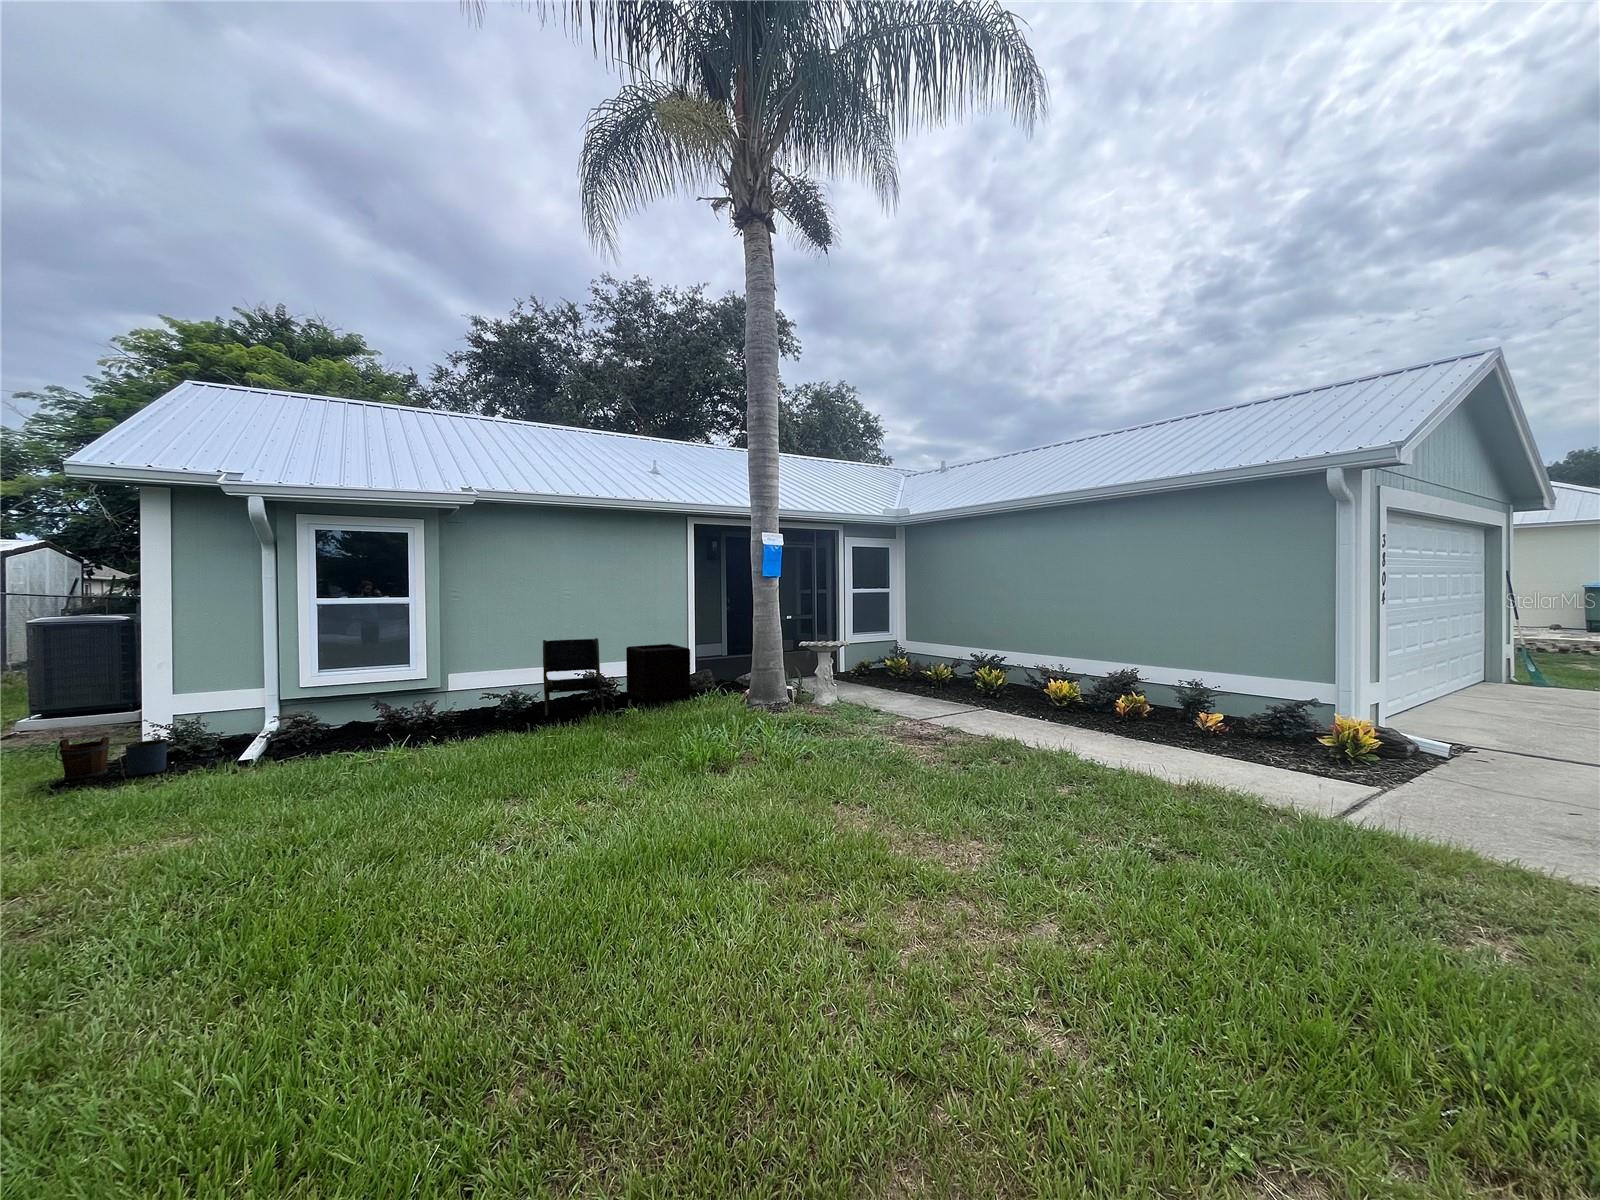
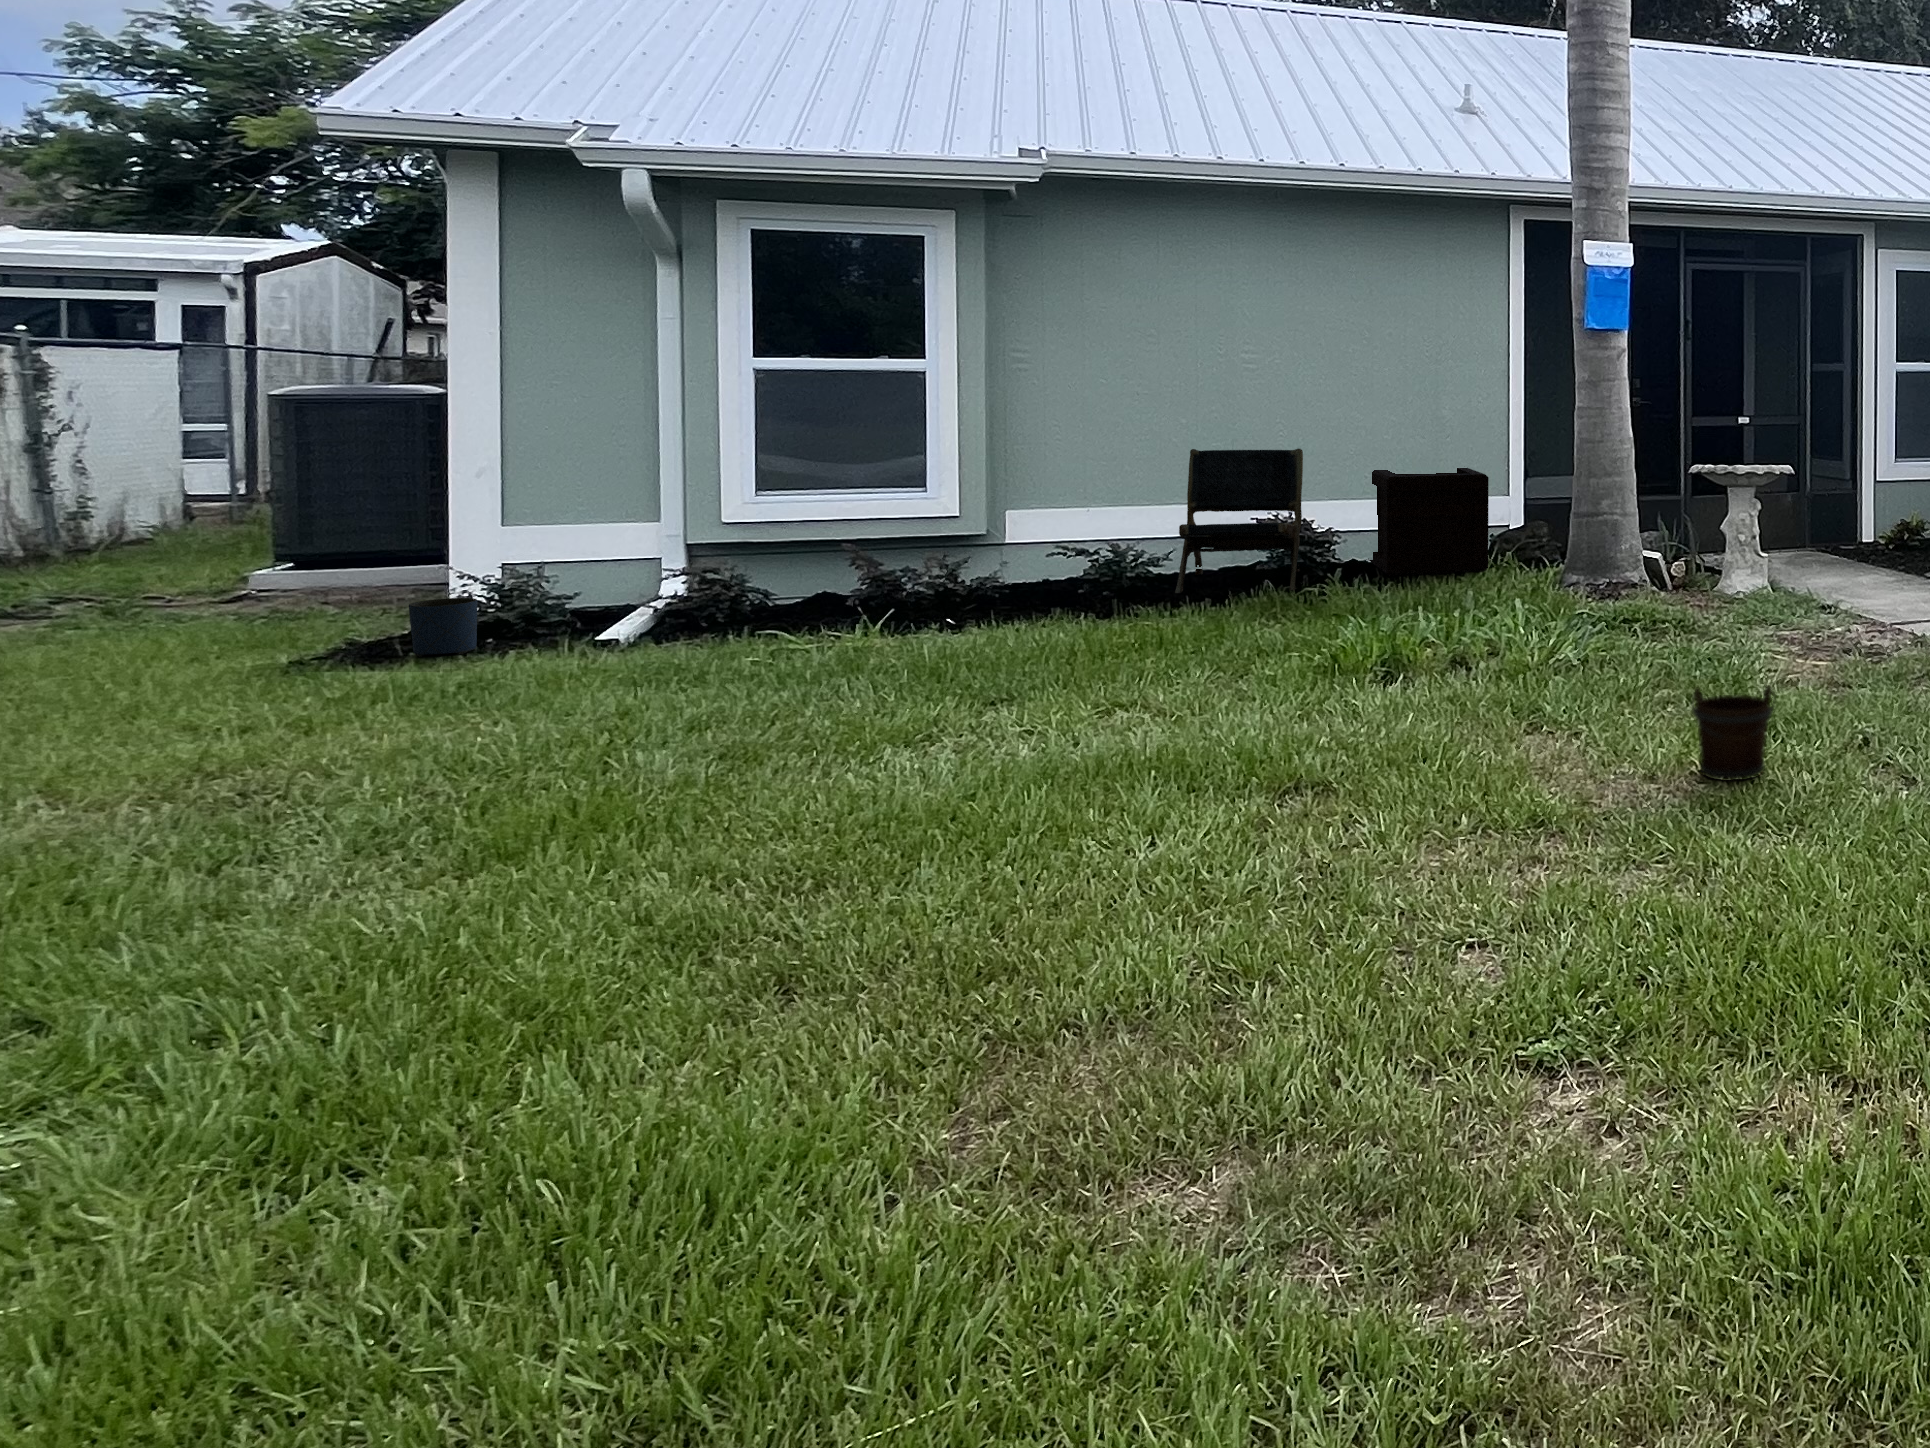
bucket: present [55,737,110,780] -> present [1693,686,1776,781]

